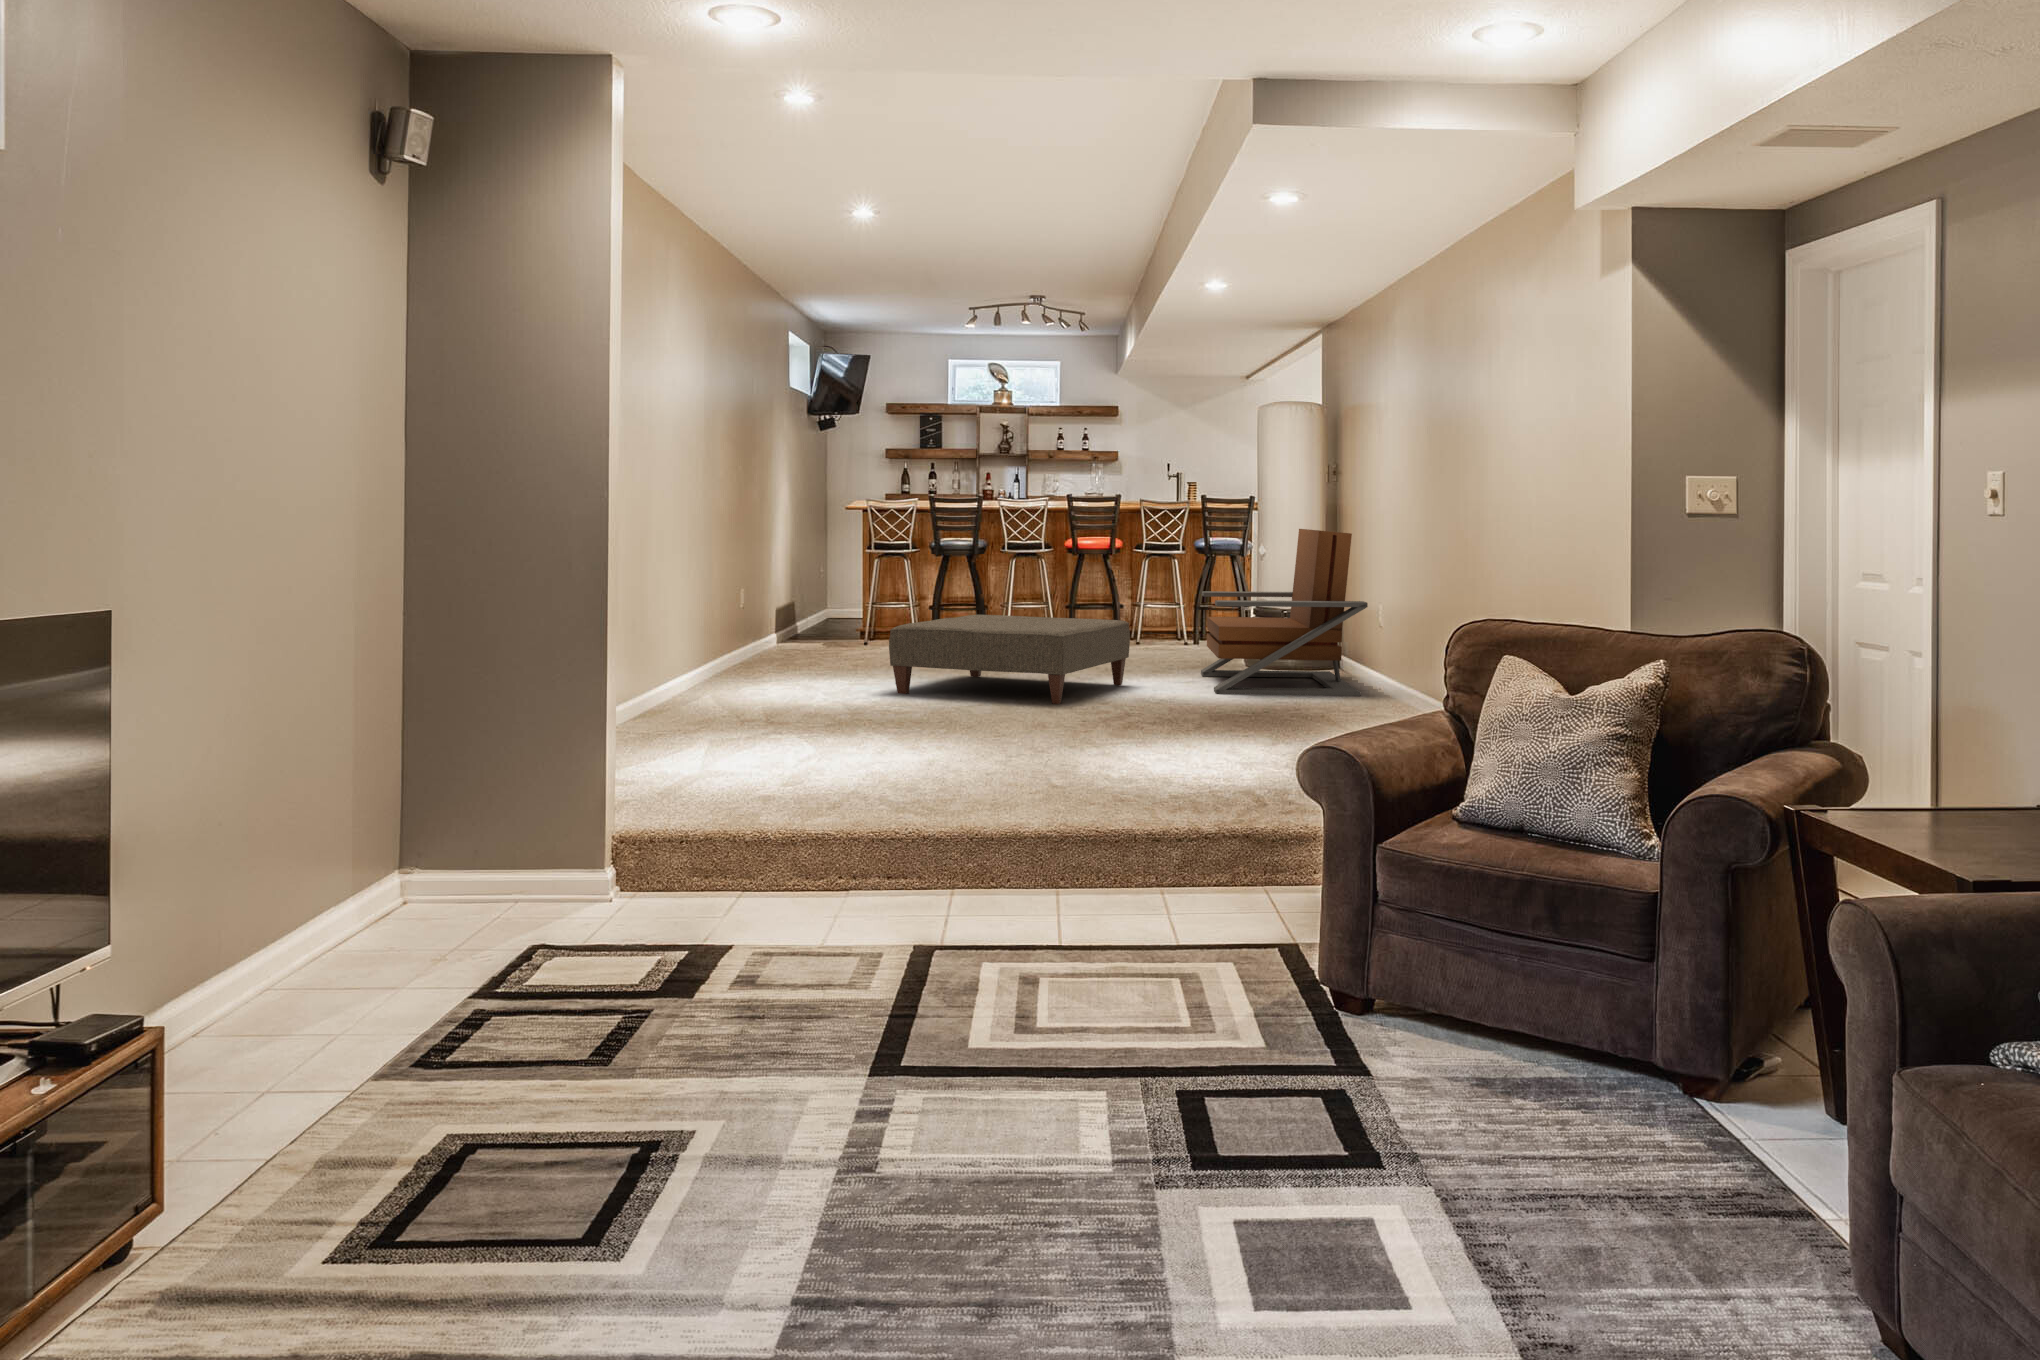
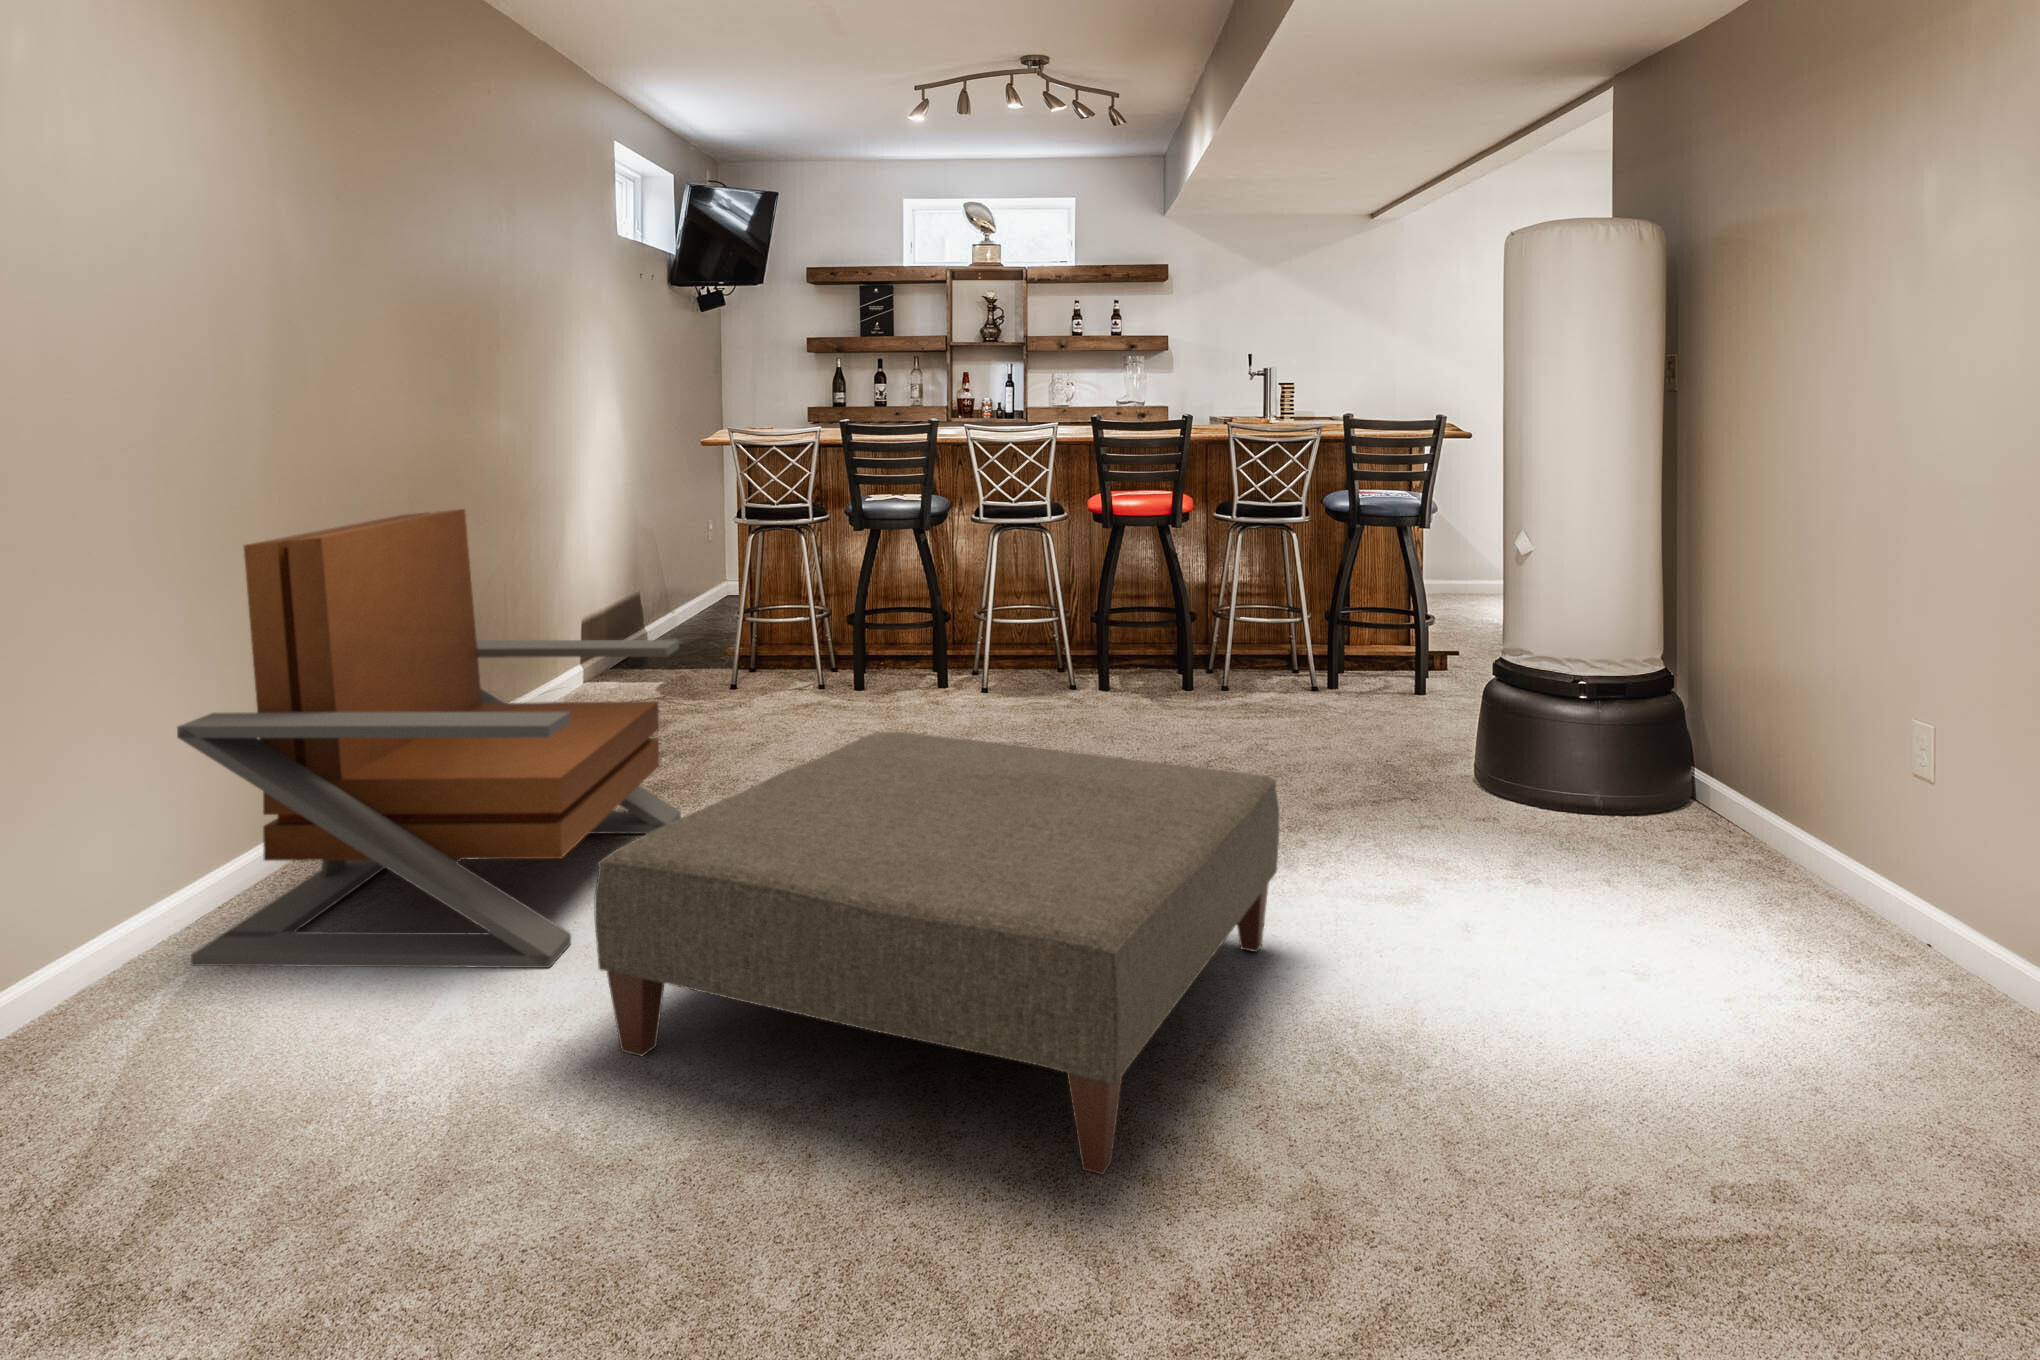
lounge chair: present [1201,529,1368,696] -> present [177,509,681,968]

